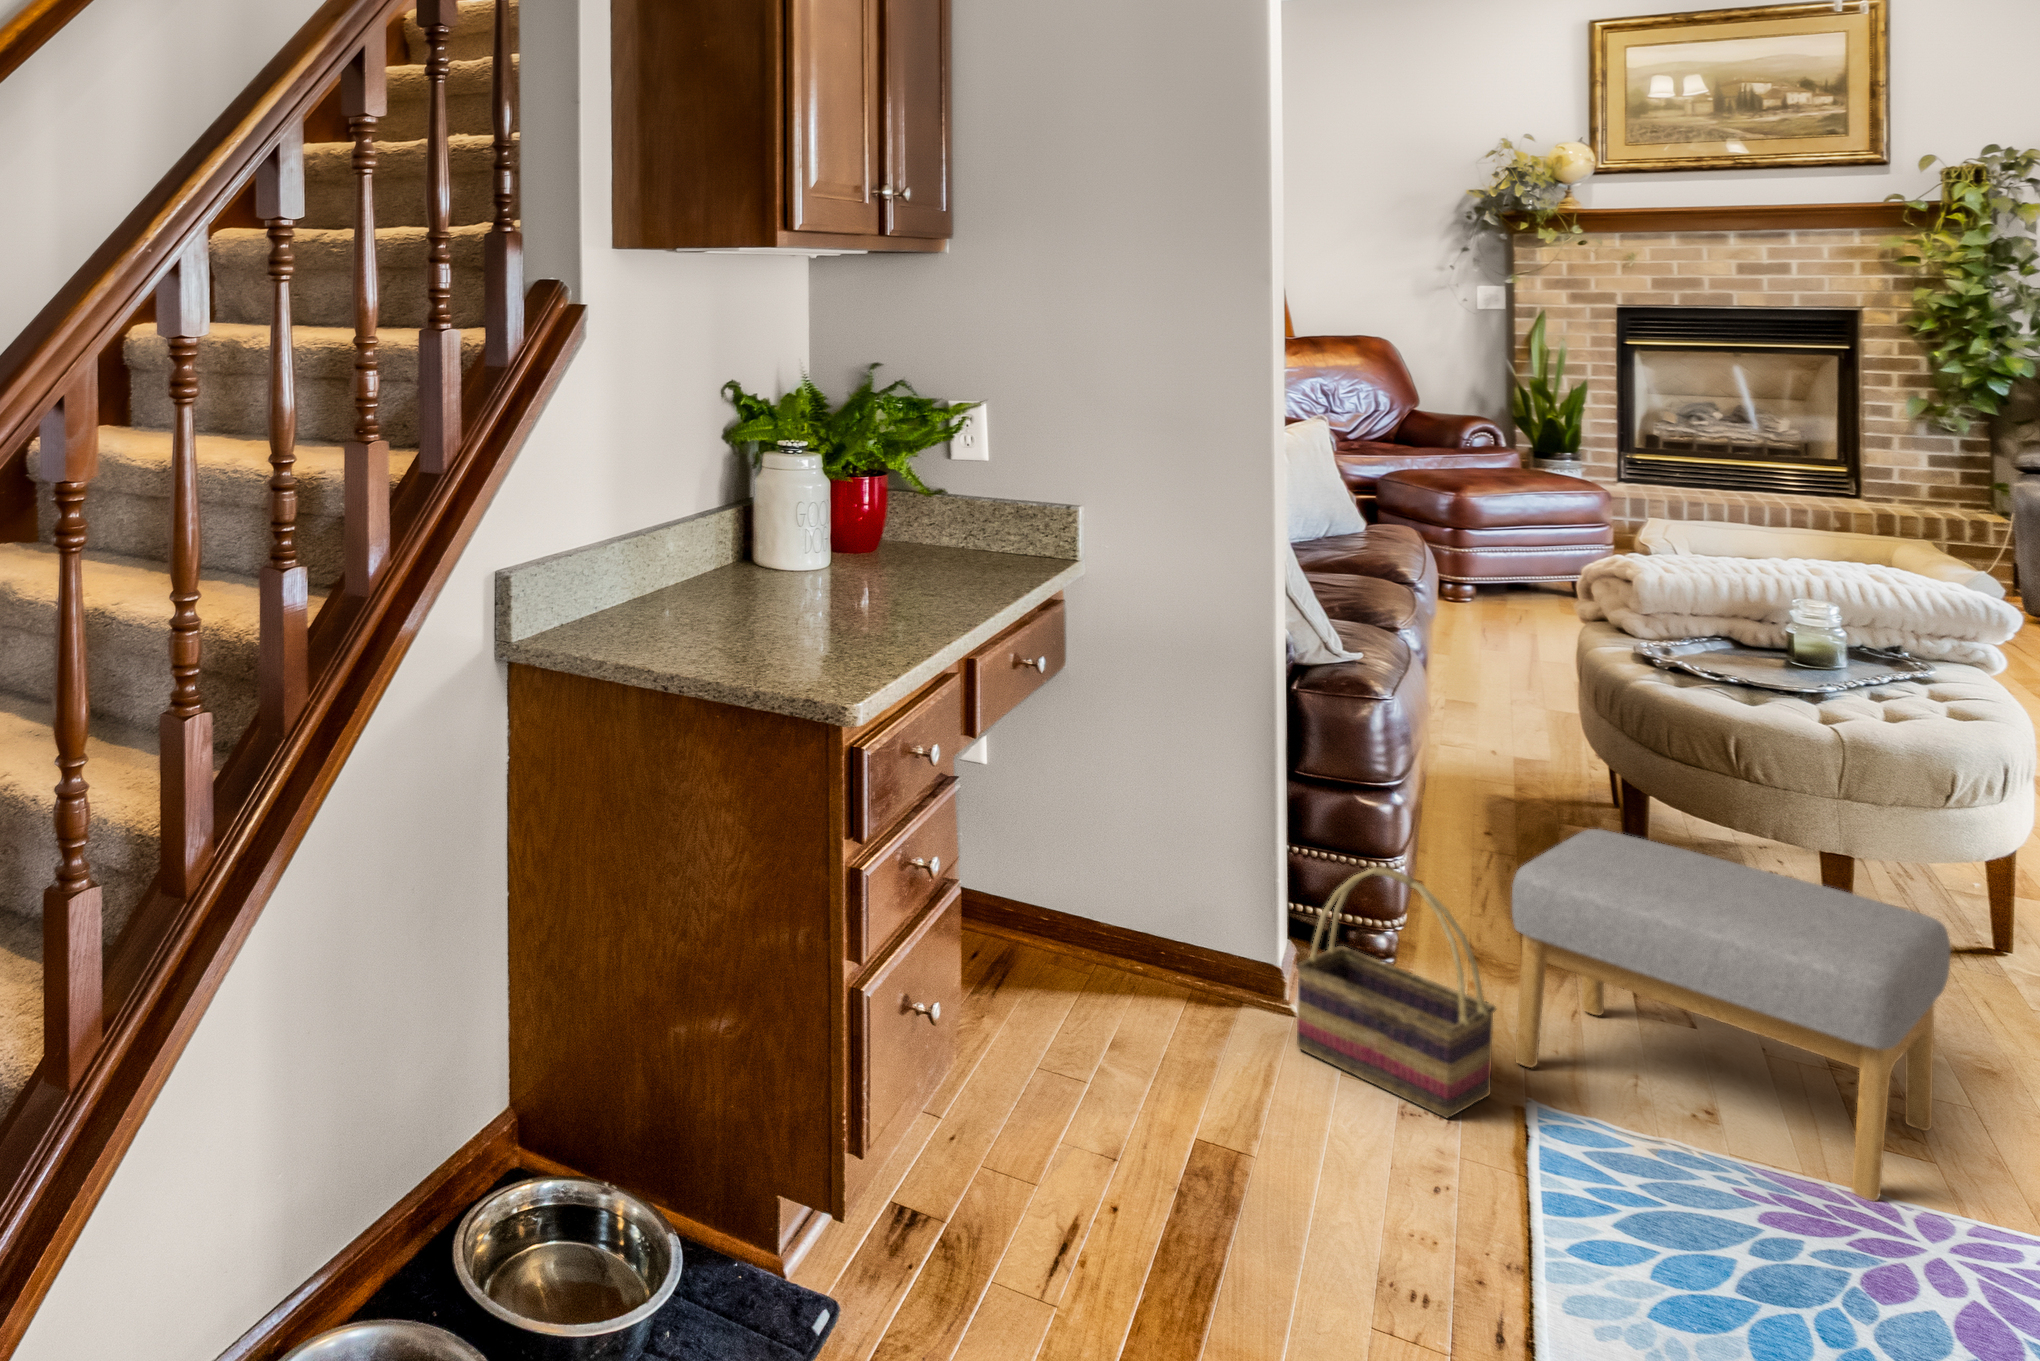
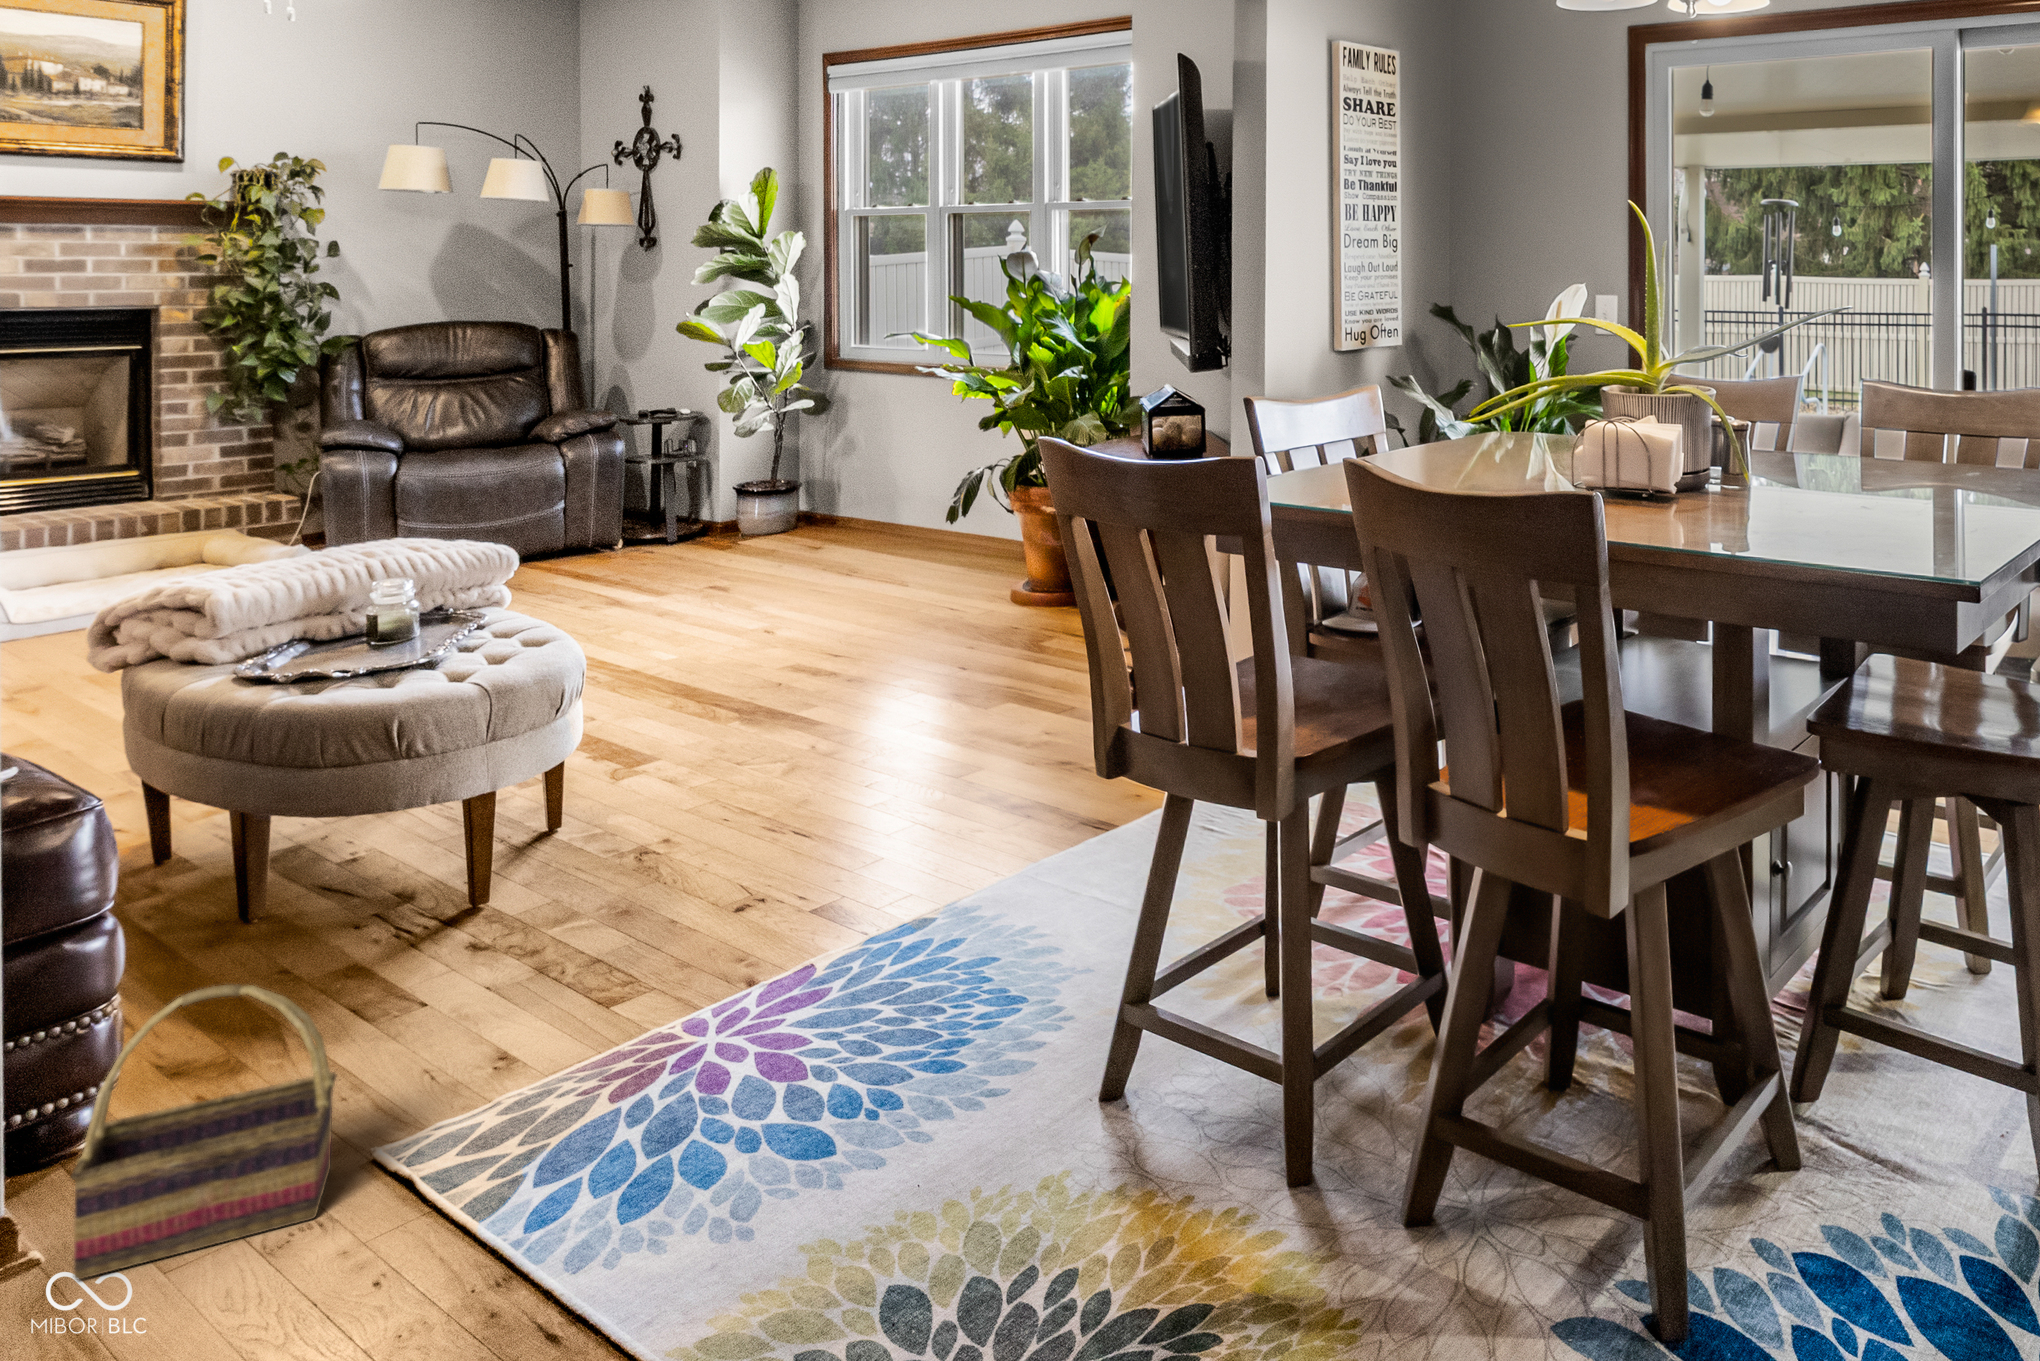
footstool: present [1512,829,1951,1201] -> none [312,806,668,1126]

